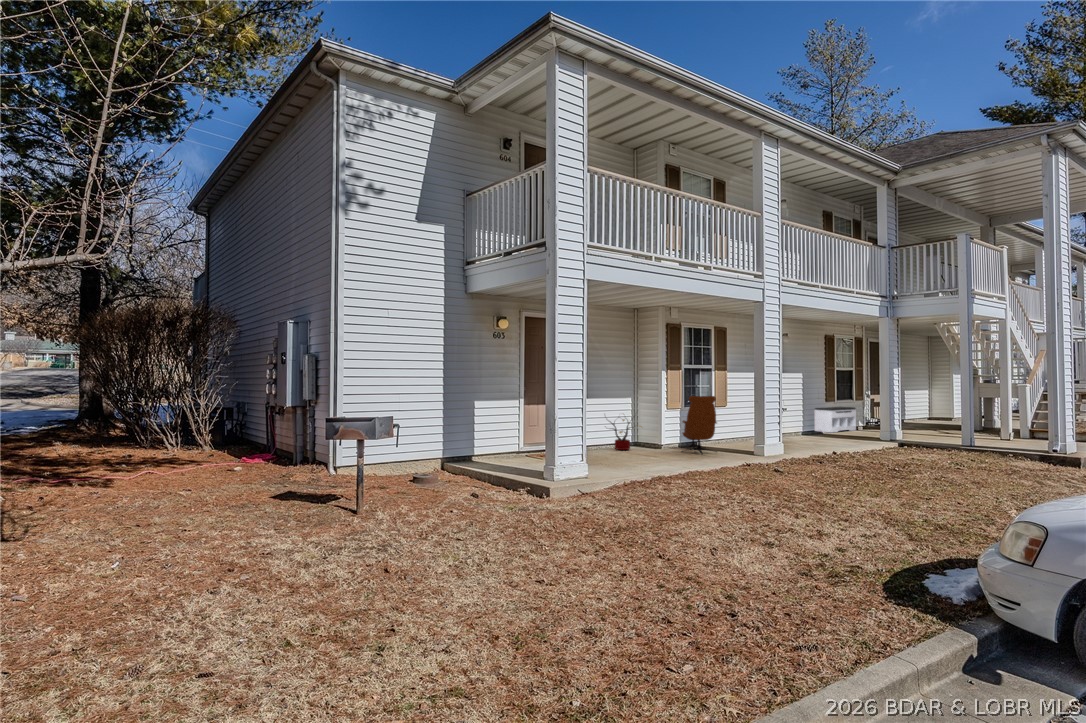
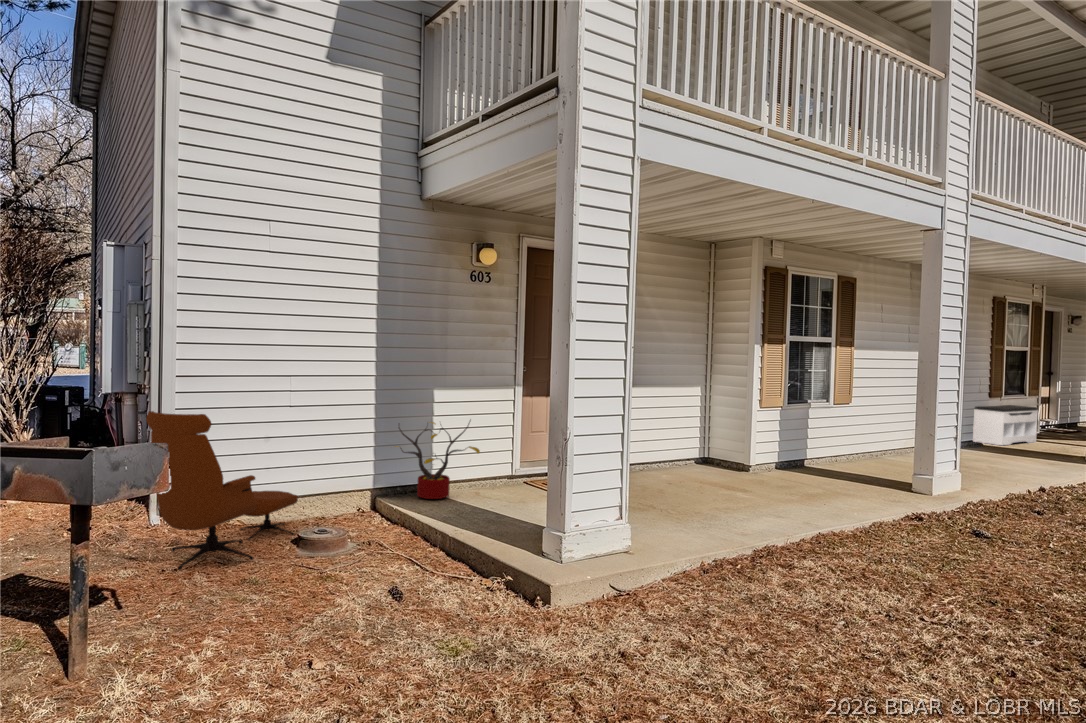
lounge chair: present [682,396,717,454] -> present [146,411,298,570]
decorative plant: present [610,419,631,450] -> present [397,422,480,499]

